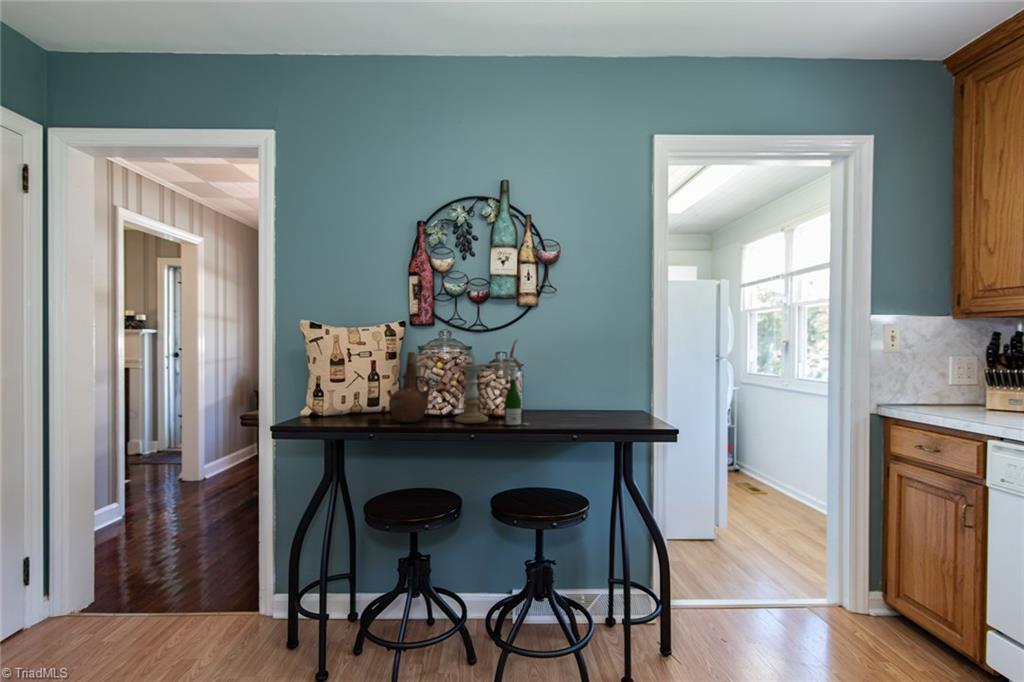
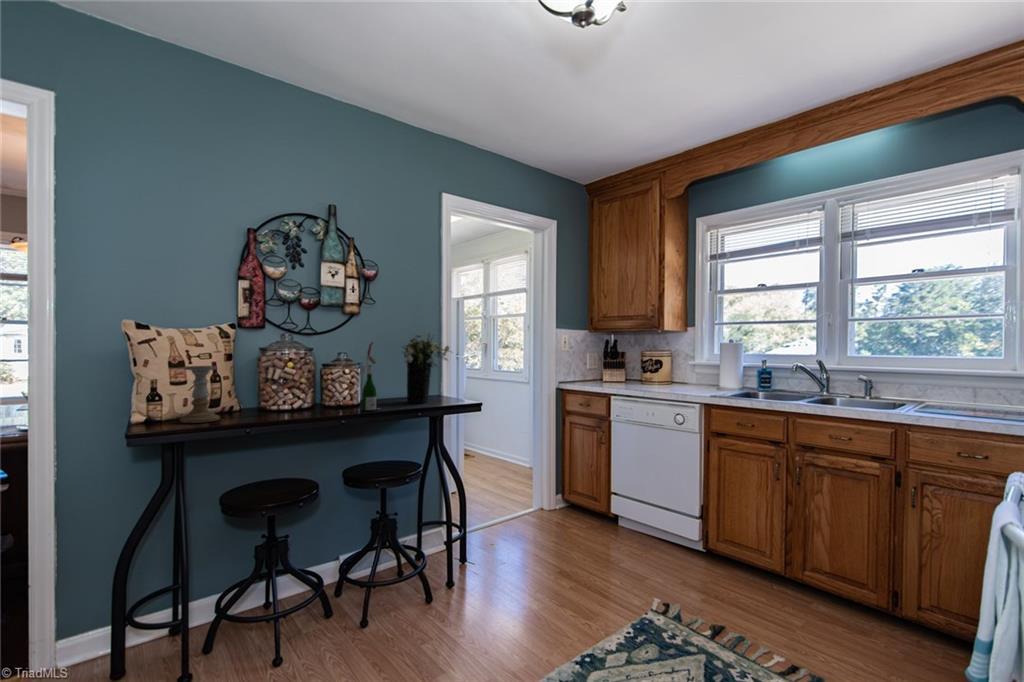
flower arrangement: none [564,327,641,421] -> present [403,334,449,403]
ceramic pitcher: present [389,352,430,422] -> none [251,353,292,417]
candle holder: present [455,365,488,423] -> present [180,366,220,423]

